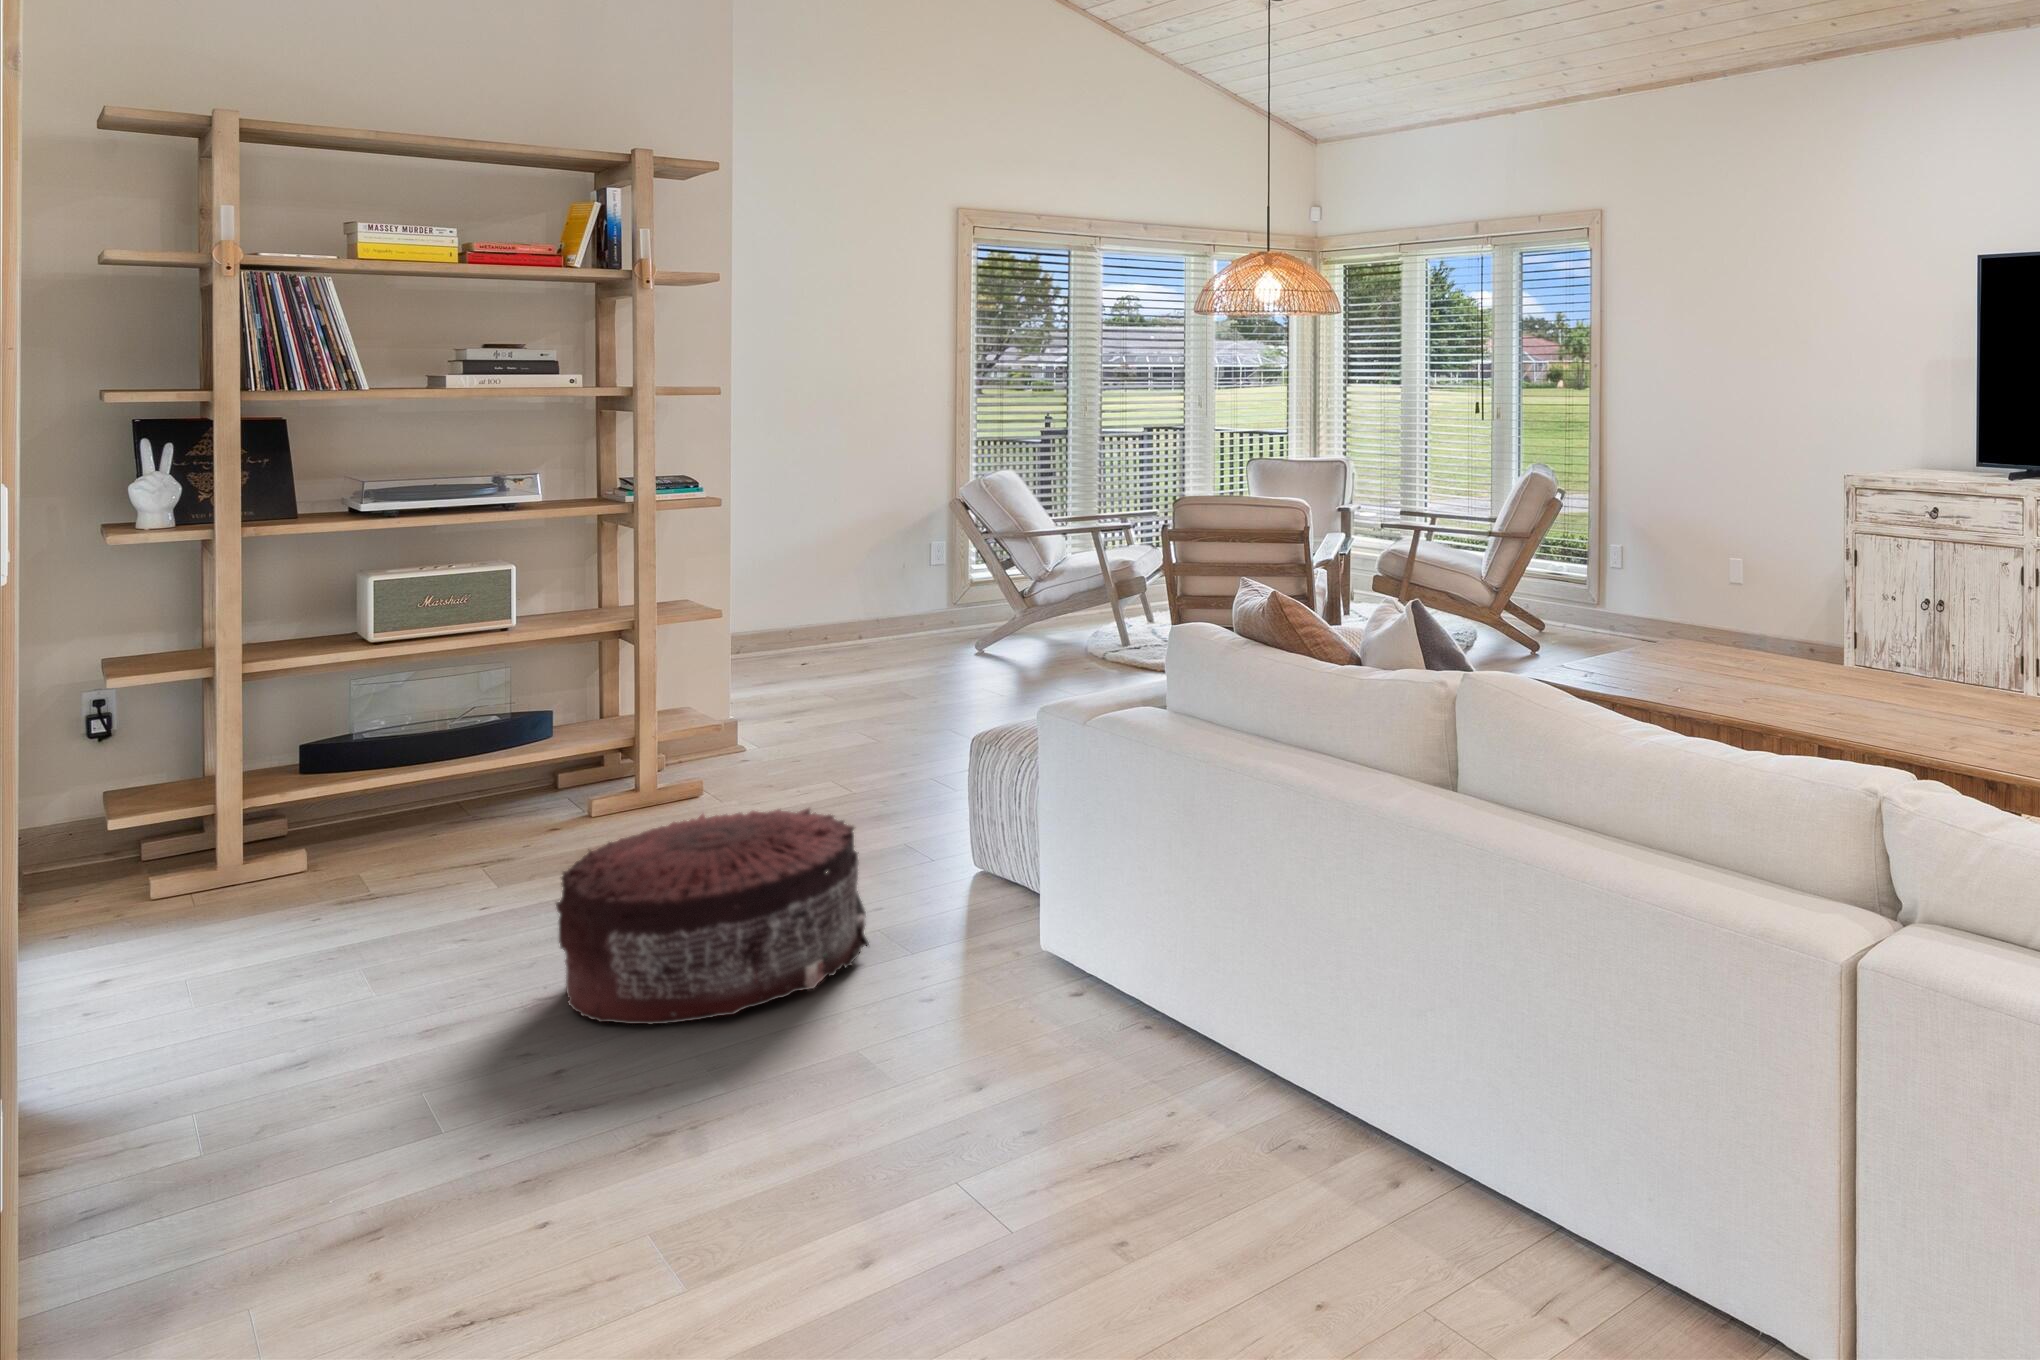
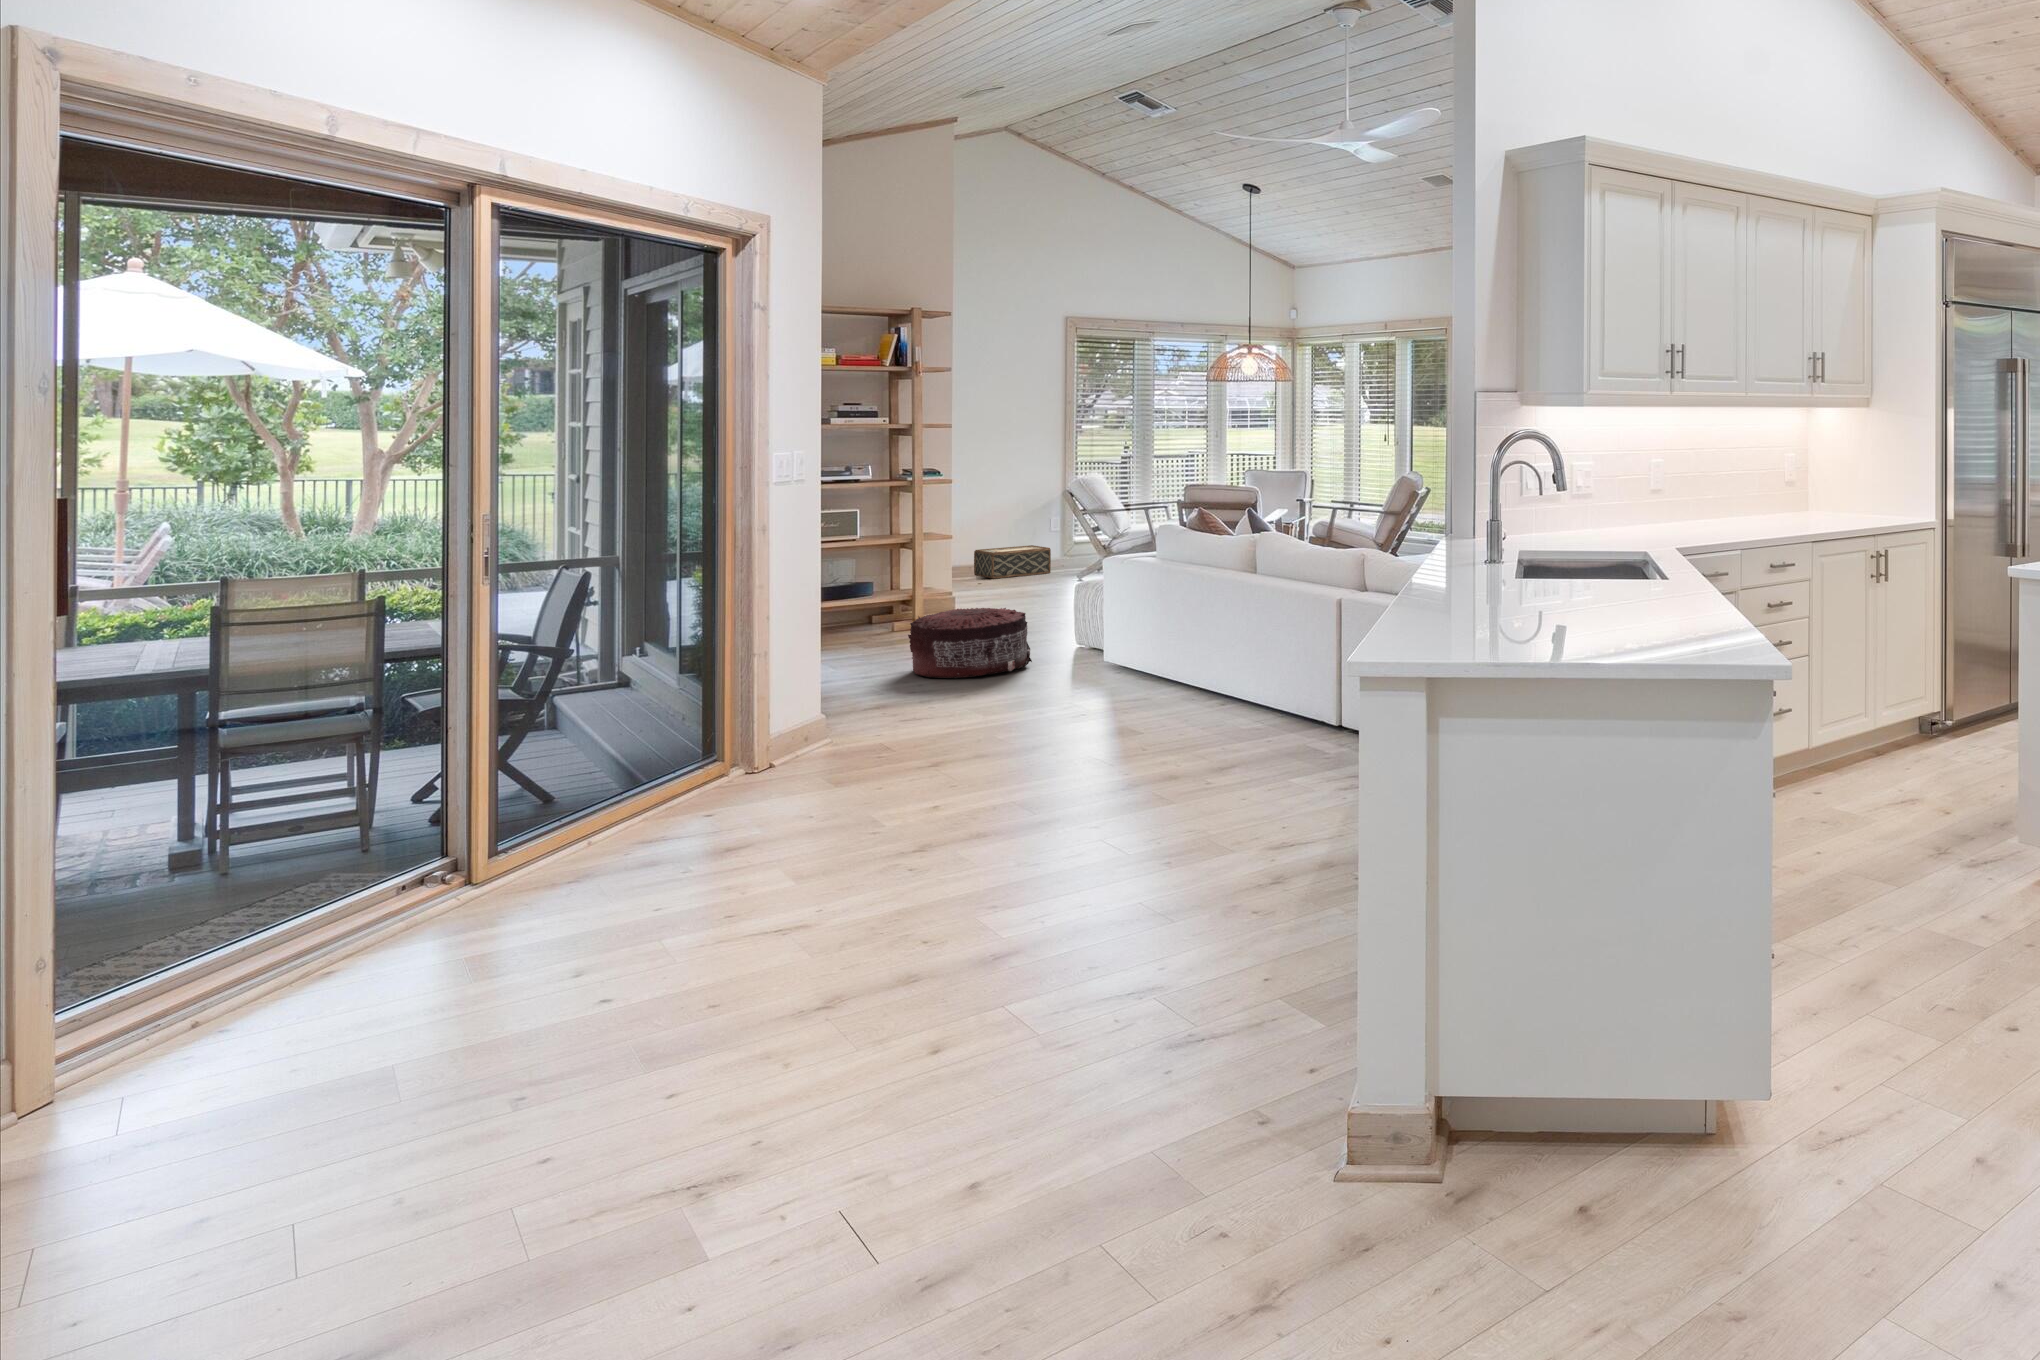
woven basket: none [795,591,929,655] -> present [974,545,1051,579]

